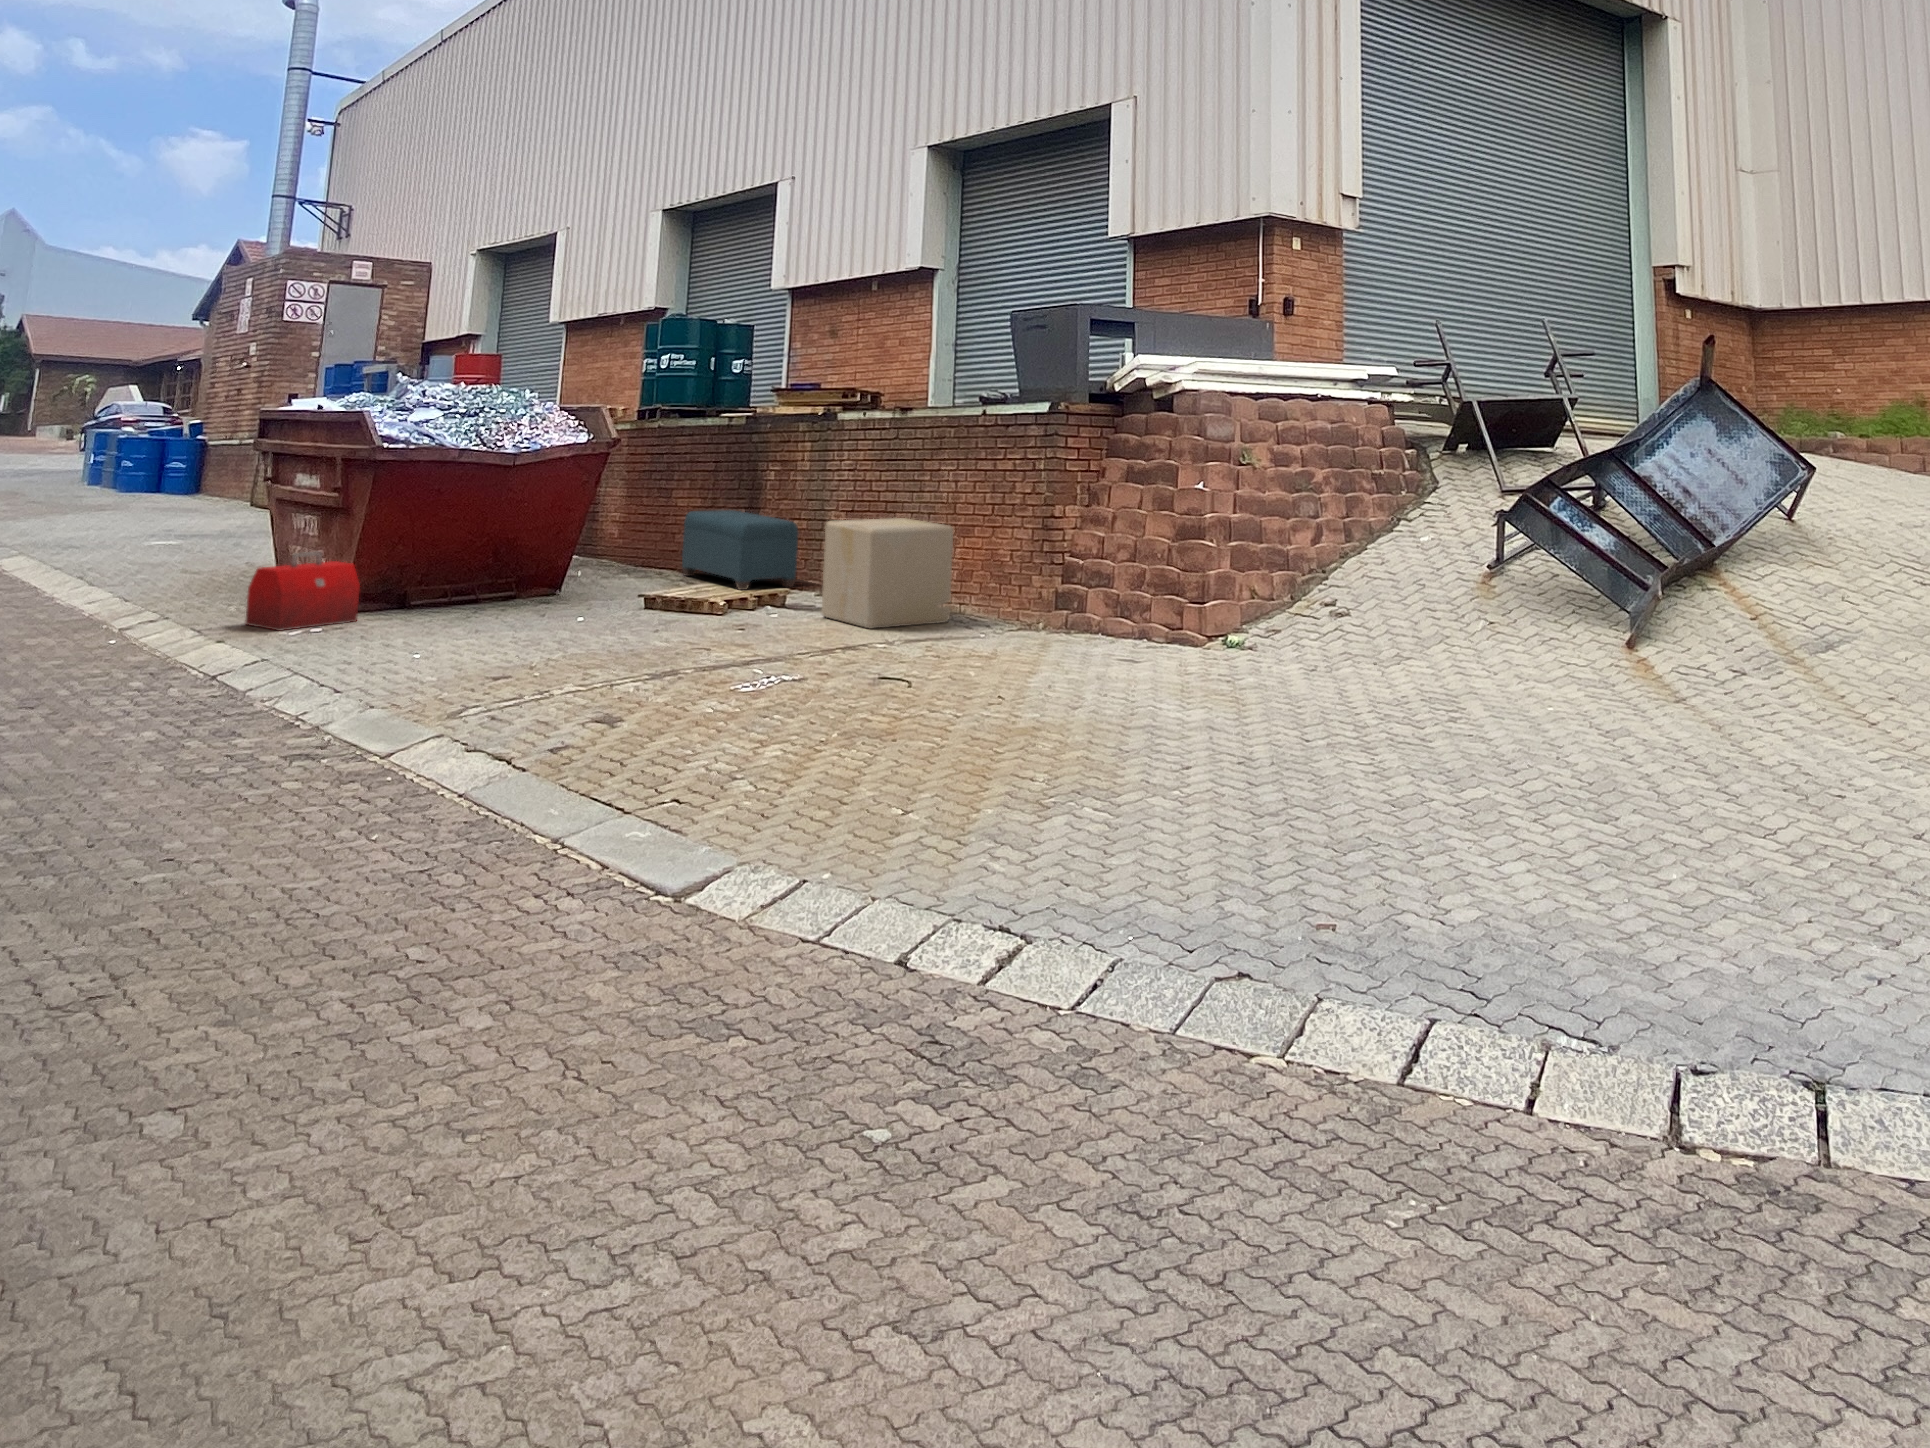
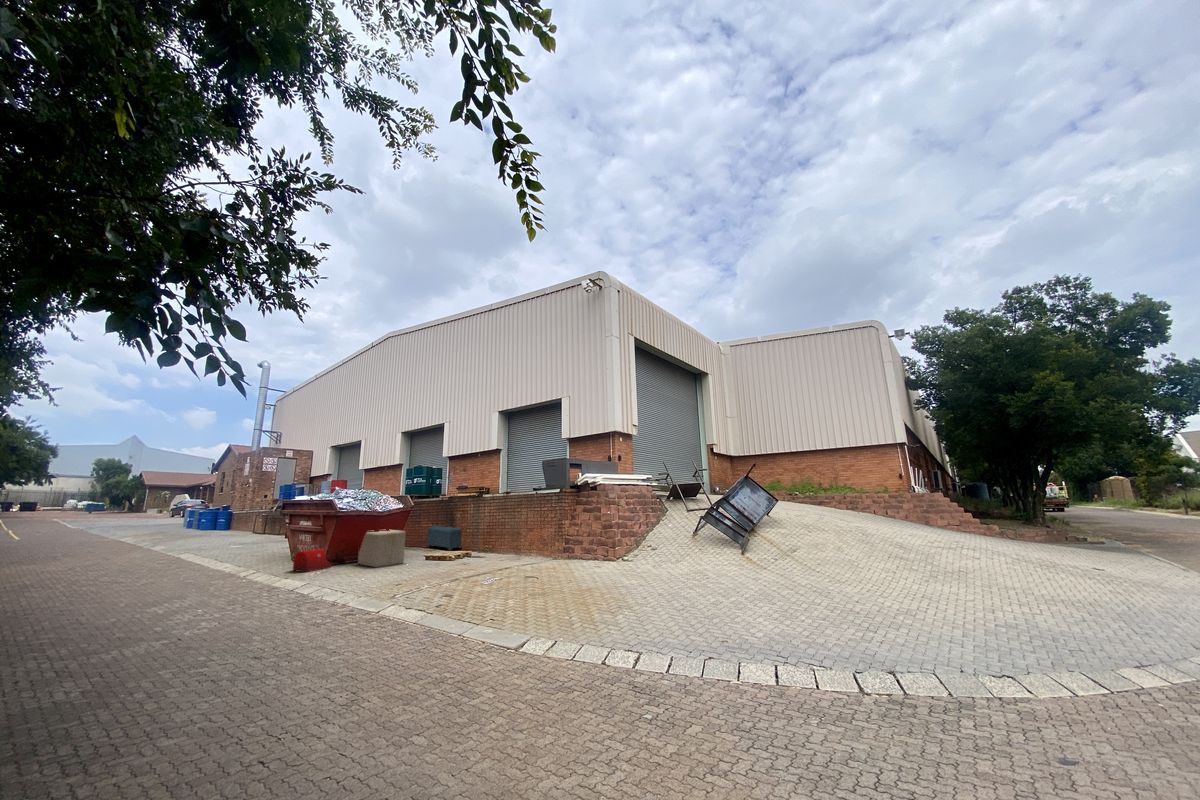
cardboard box: present [822,518,953,629] -> present [358,529,405,567]

